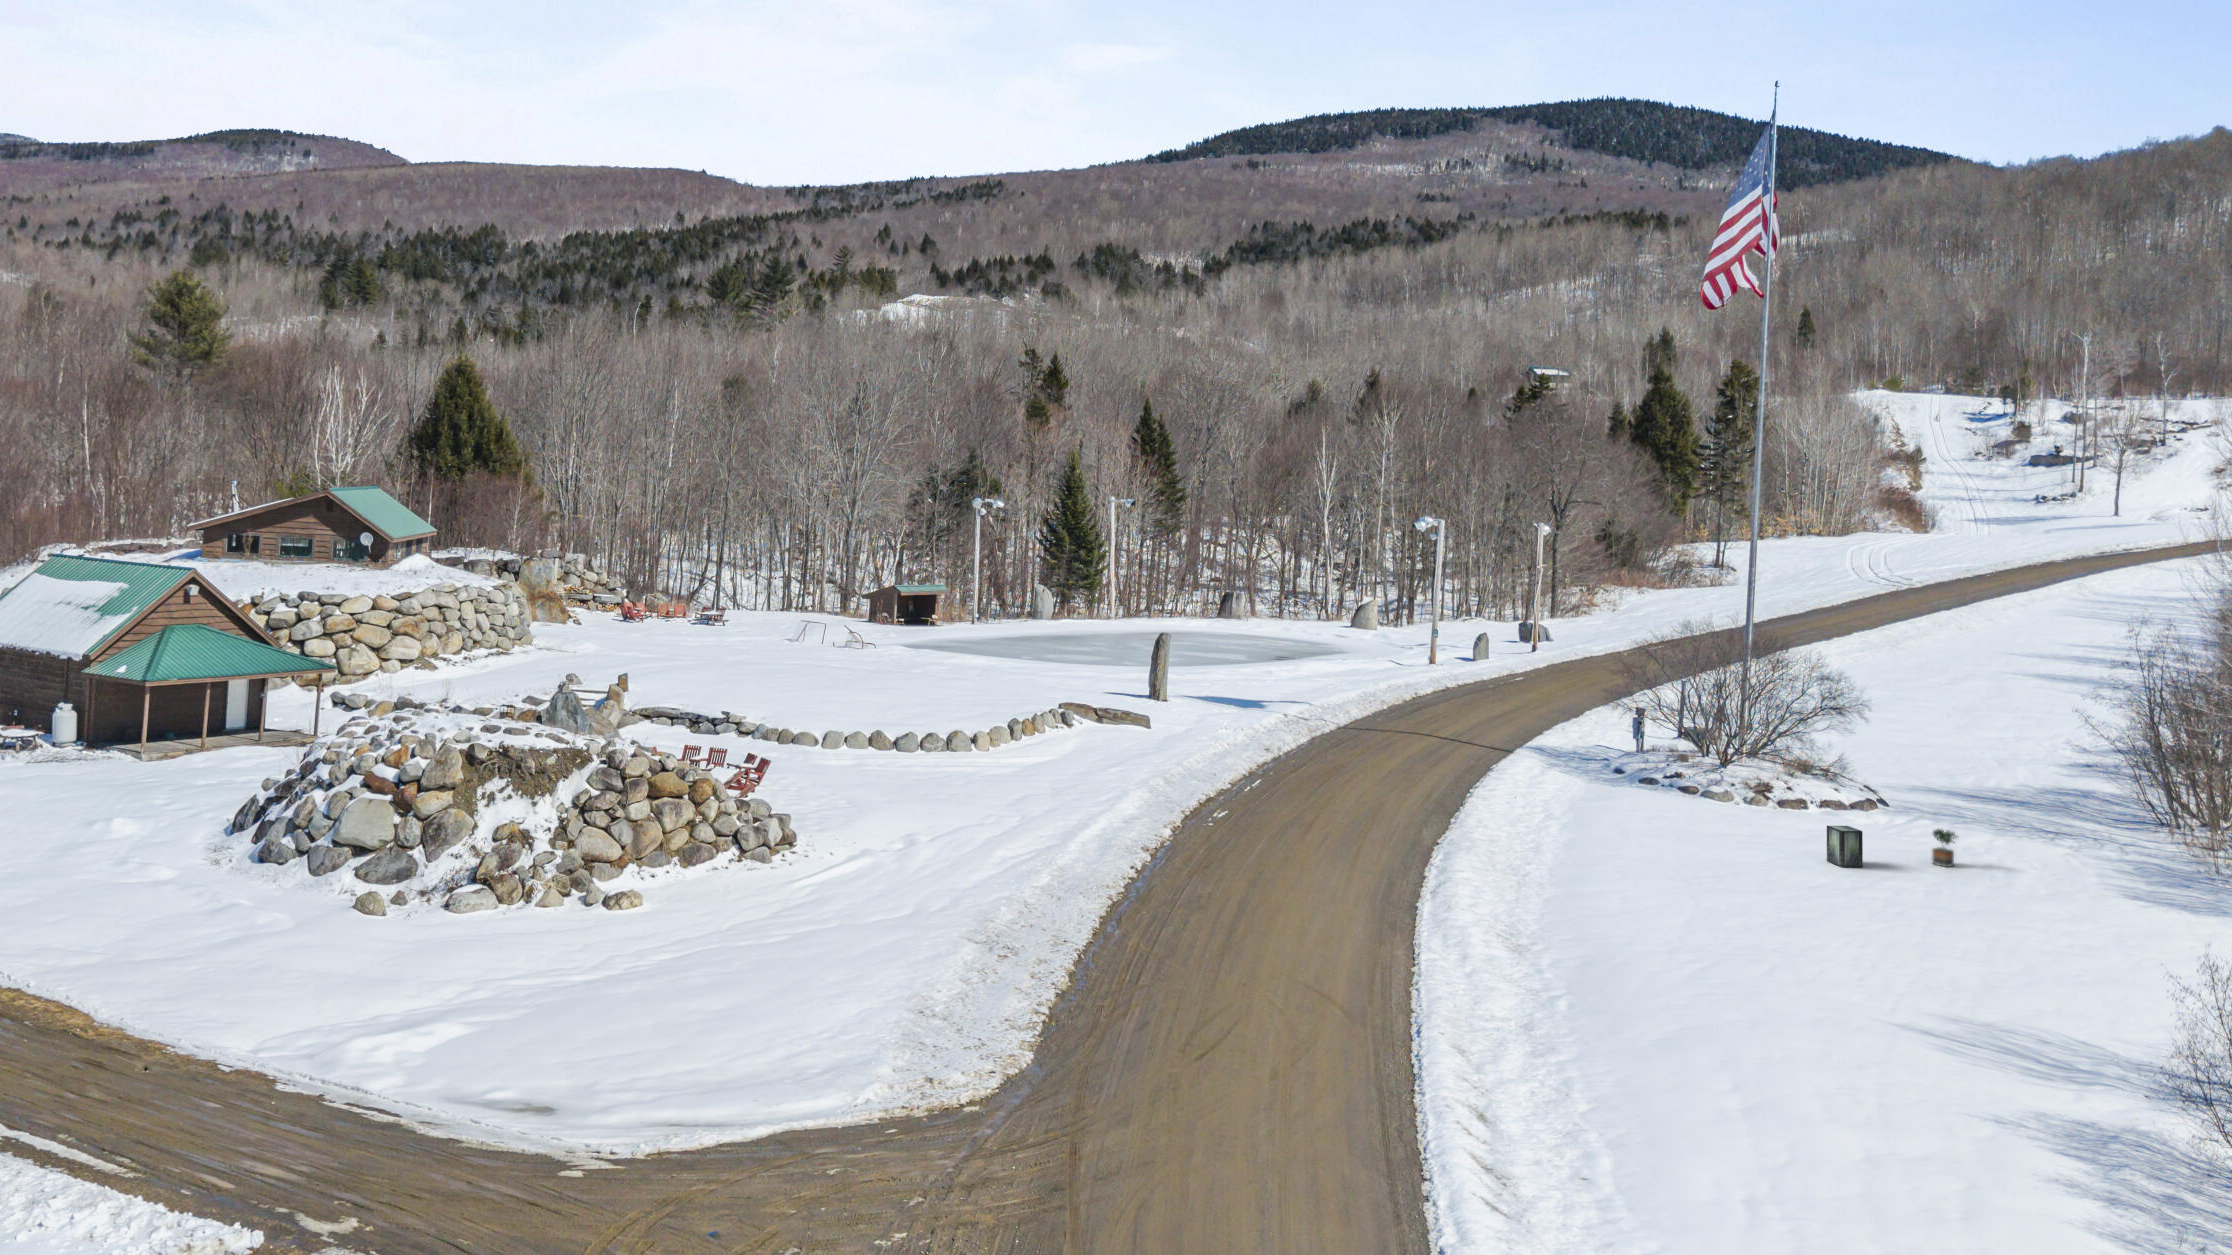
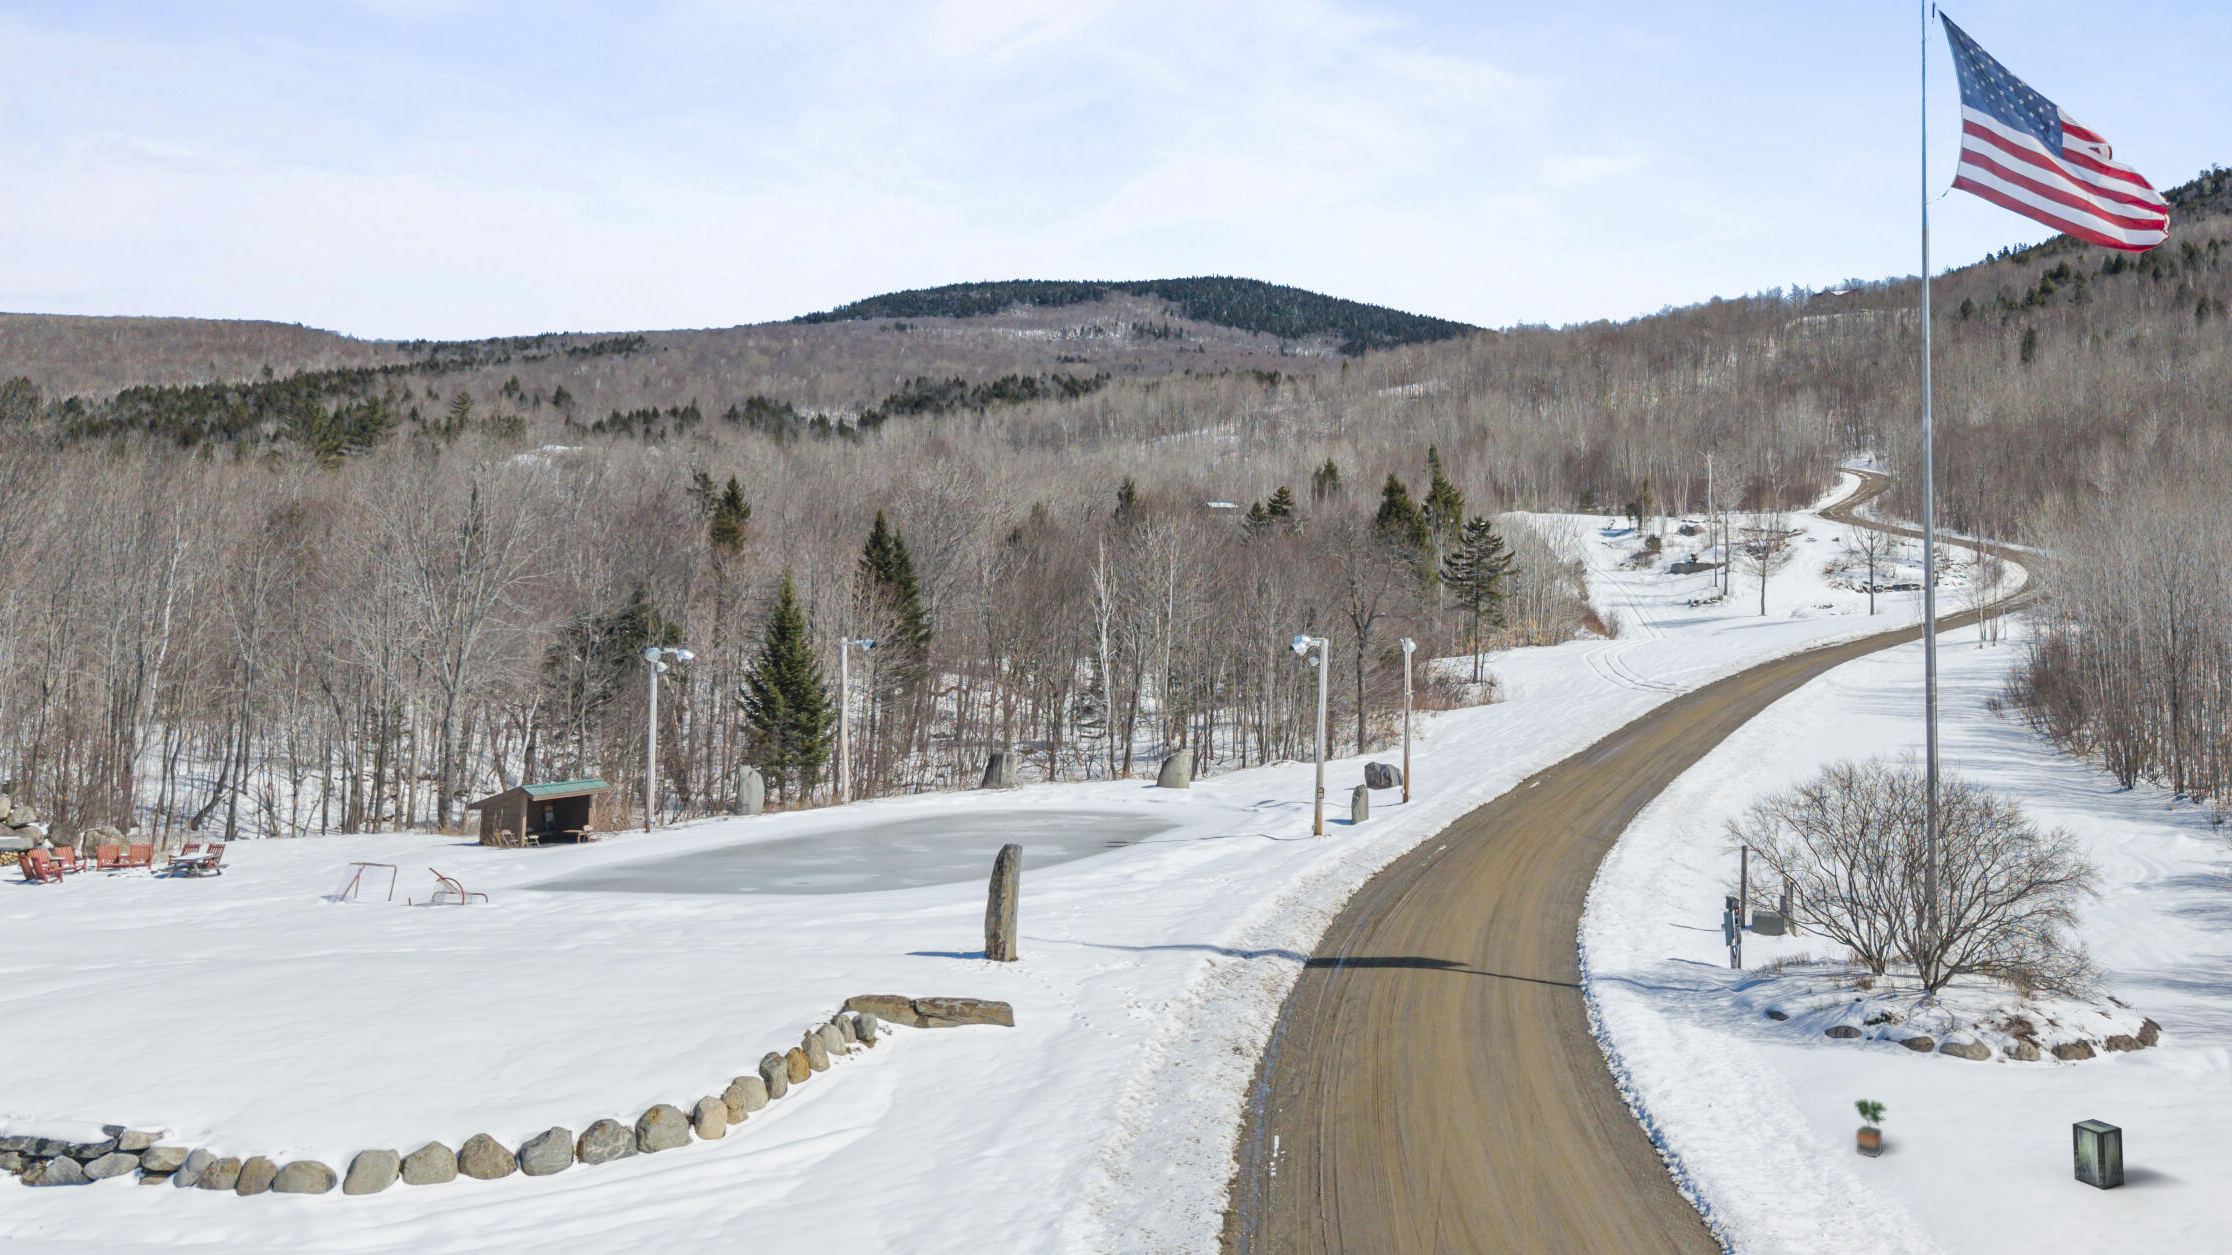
potted tree: present [1932,829,1956,867] -> present [1855,1100,1887,1157]

